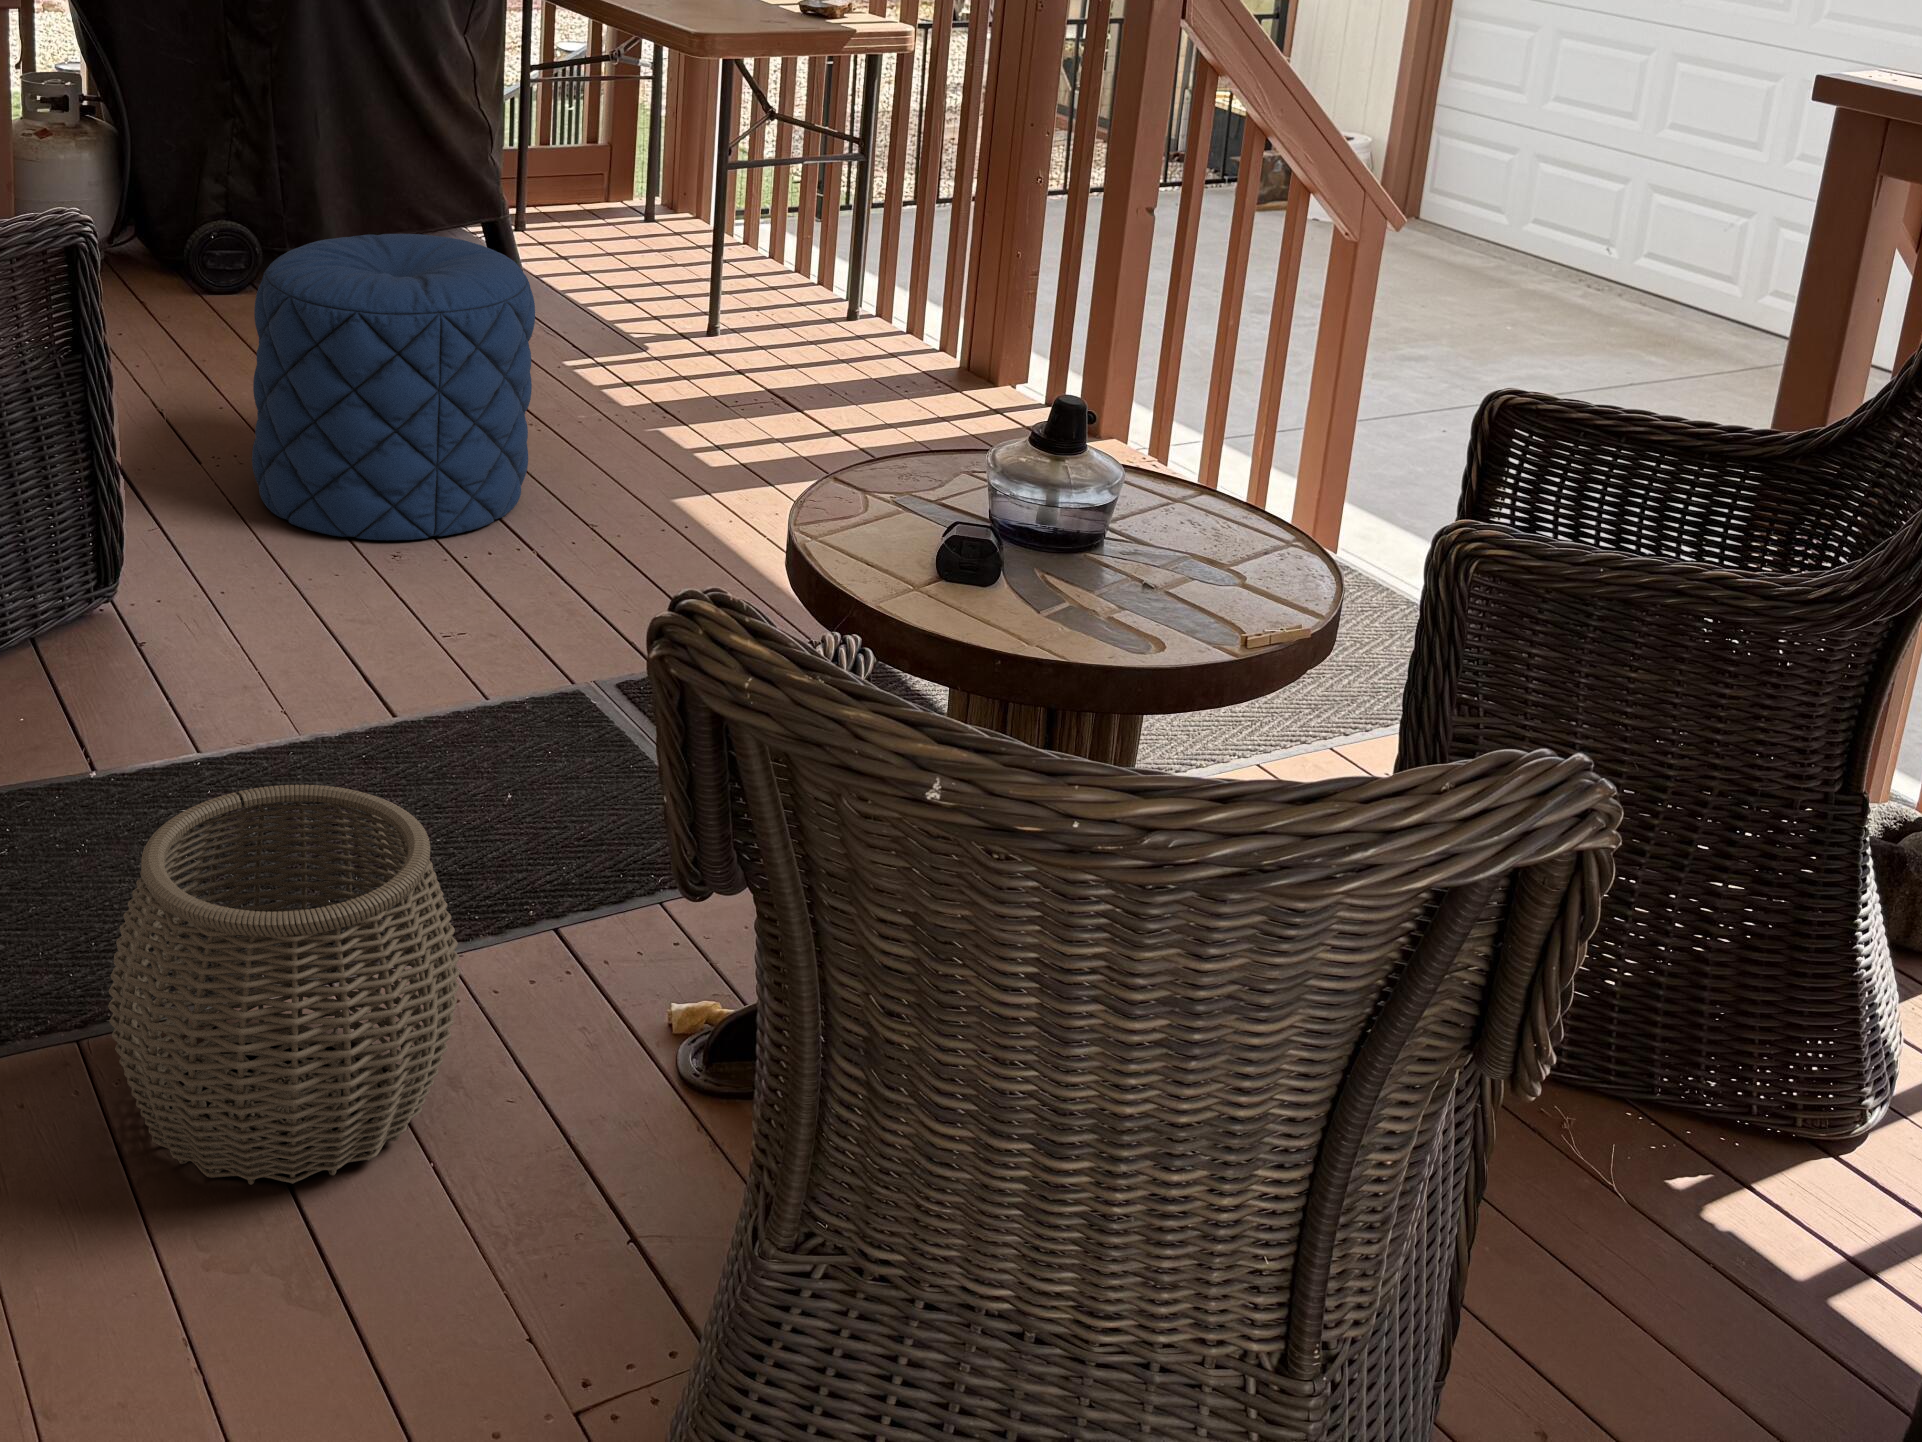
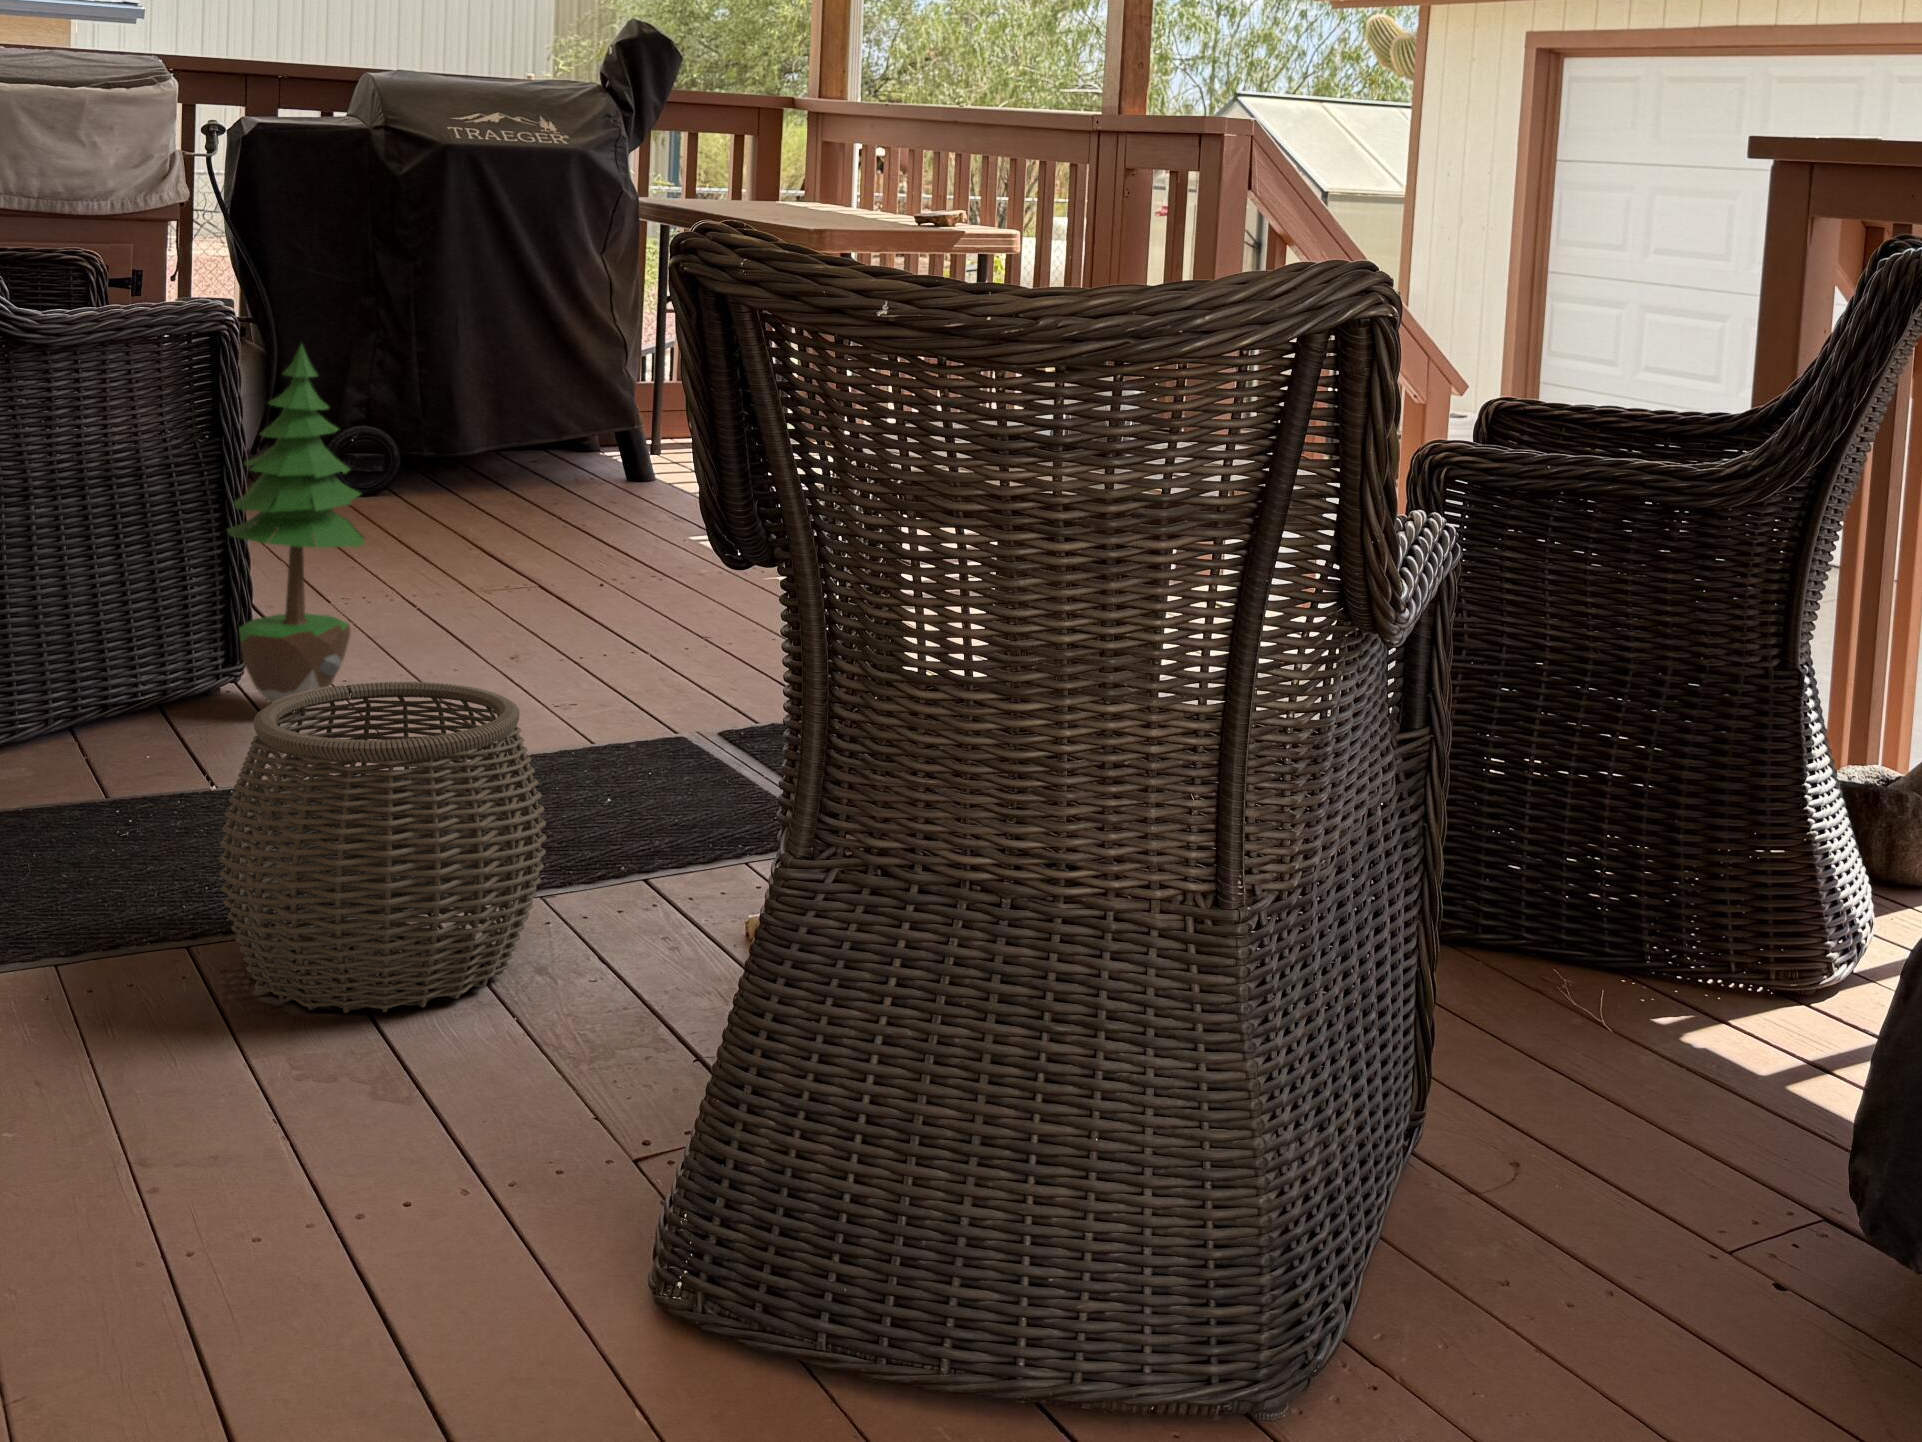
pouf: present [252,234,535,540] -> none [383,378,652,644]
potted tree: none [89,272,241,656] -> present [227,344,365,703]

